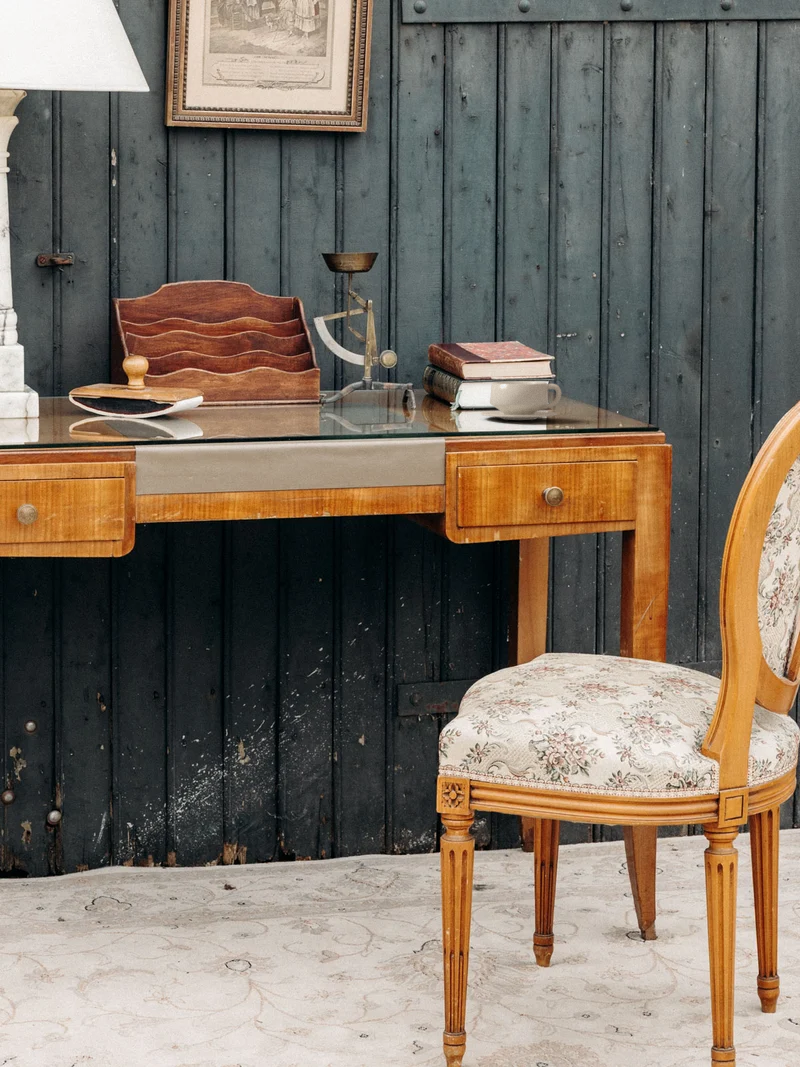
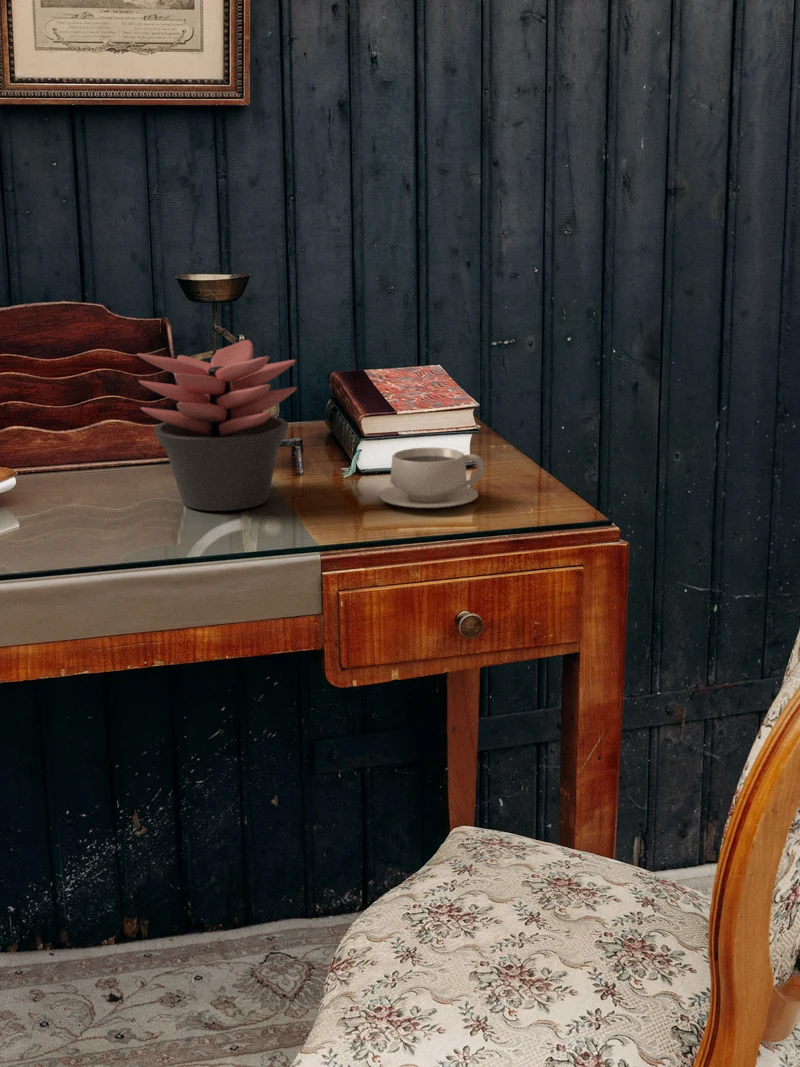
succulent plant: none [305,300,421,418] -> present [137,340,297,511]

